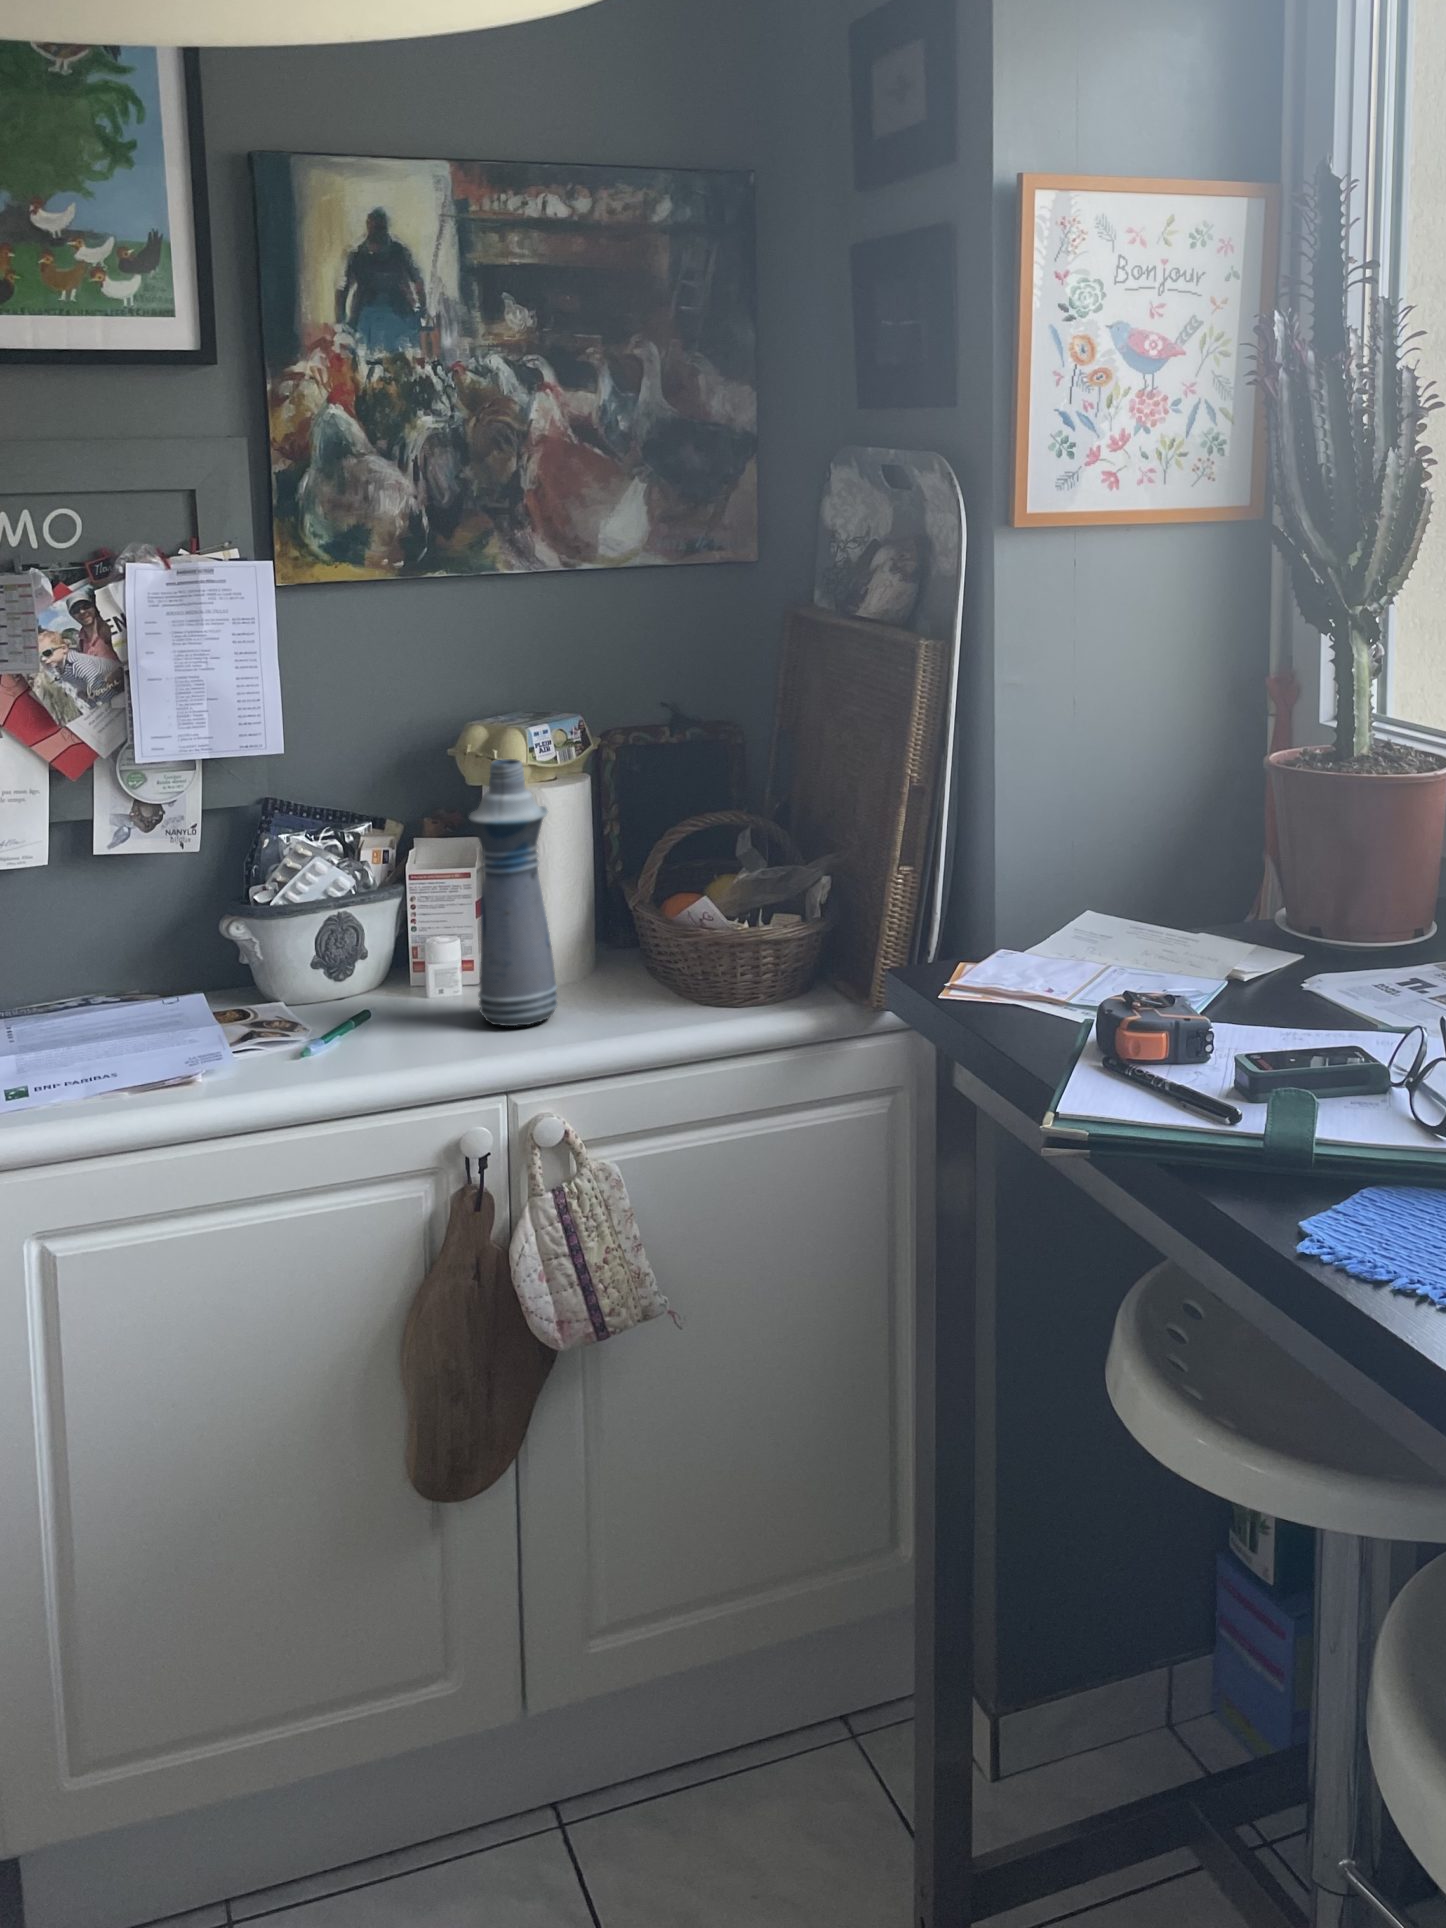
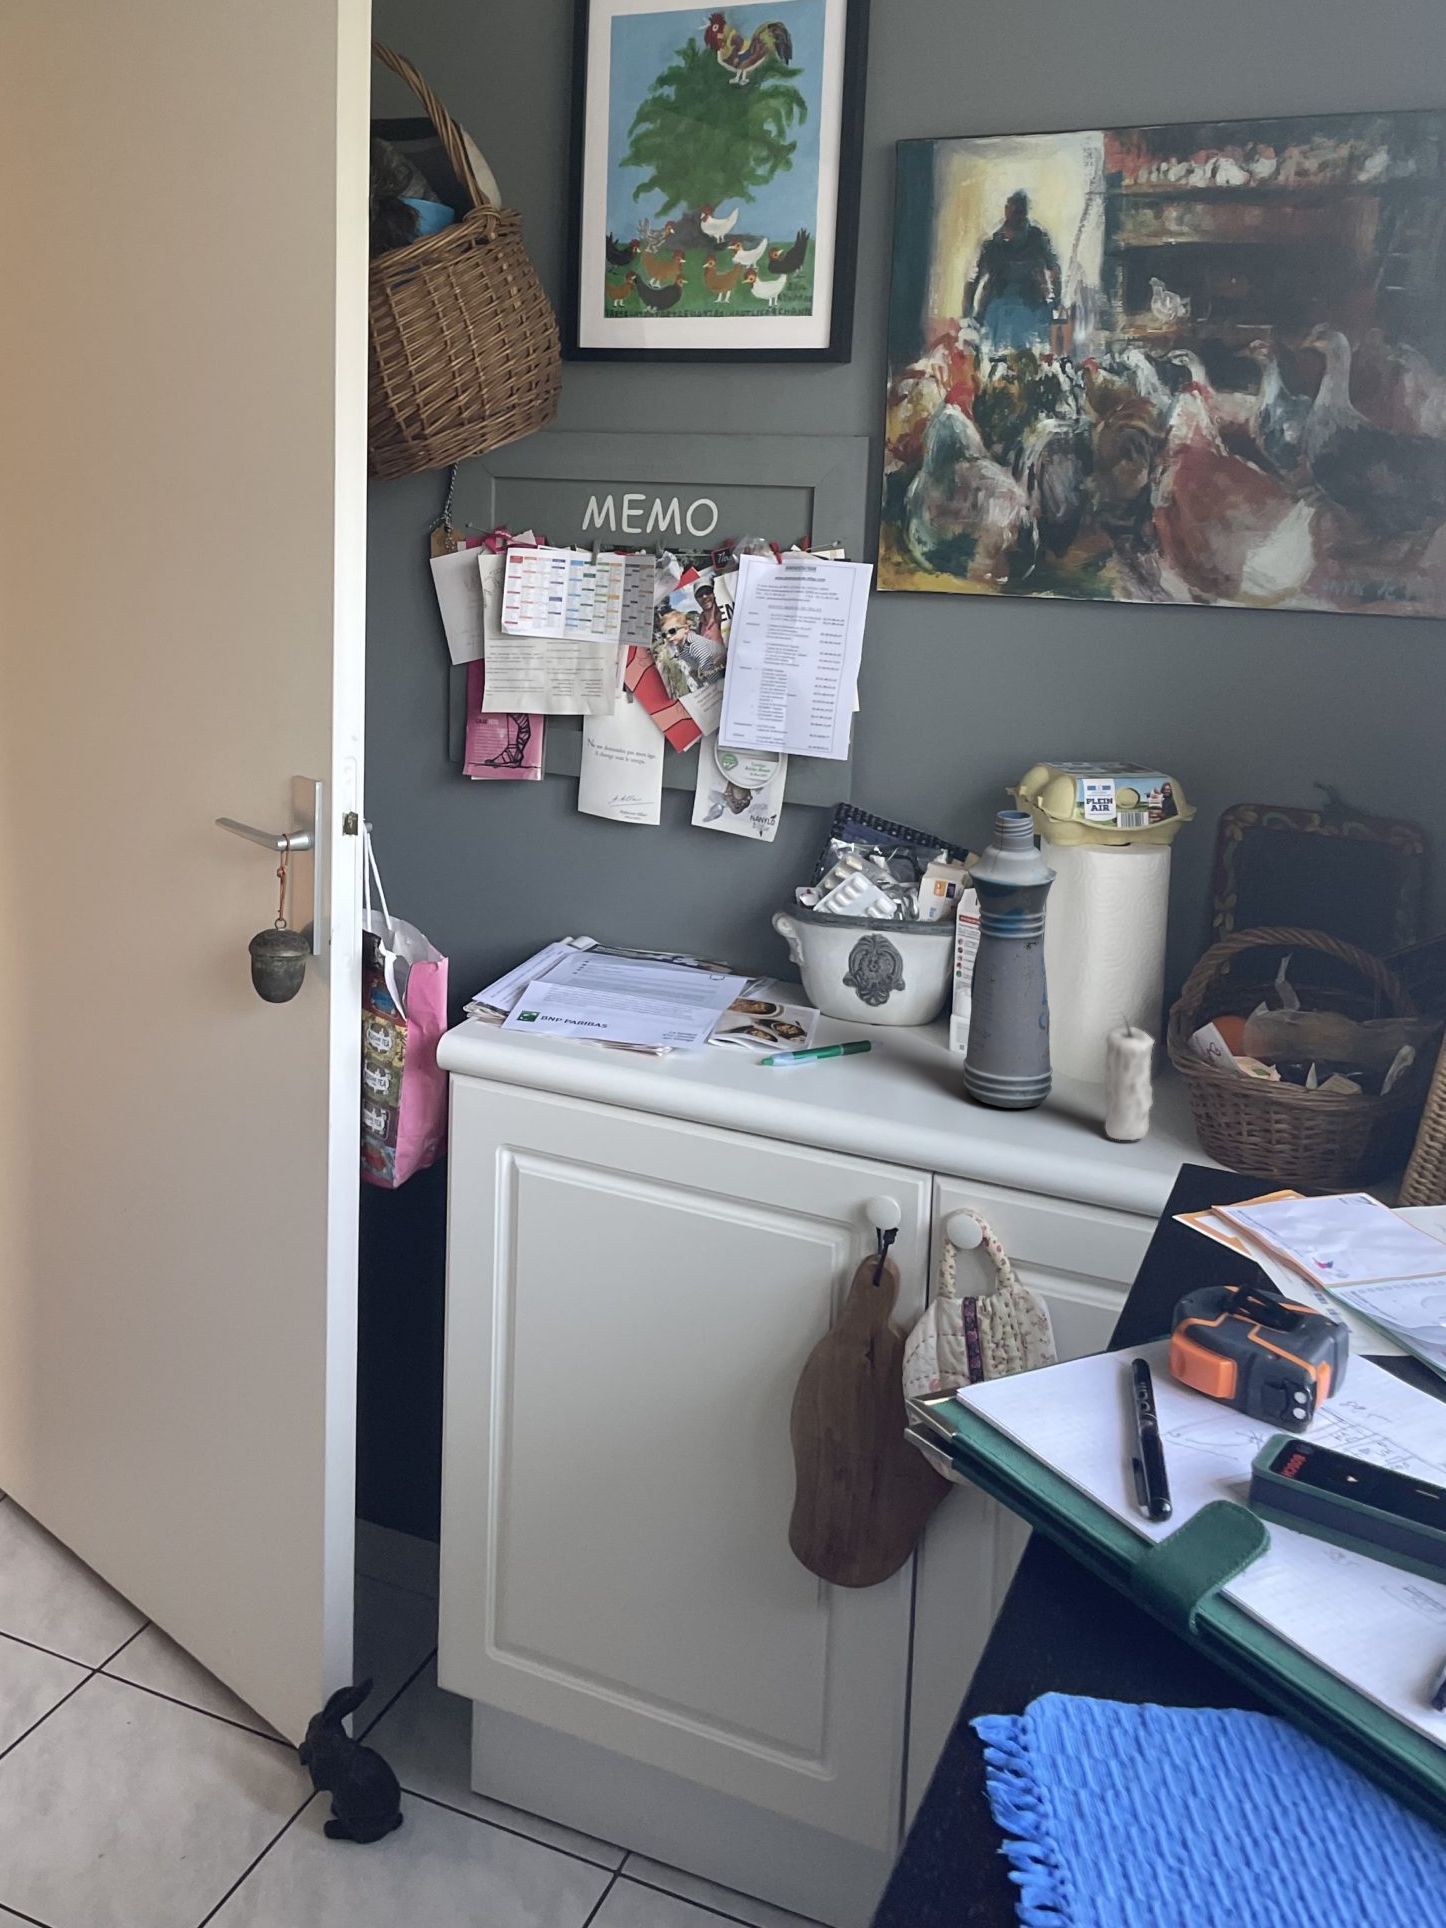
candle: none [611,910,651,1021] -> present [1105,1022,1154,1140]

